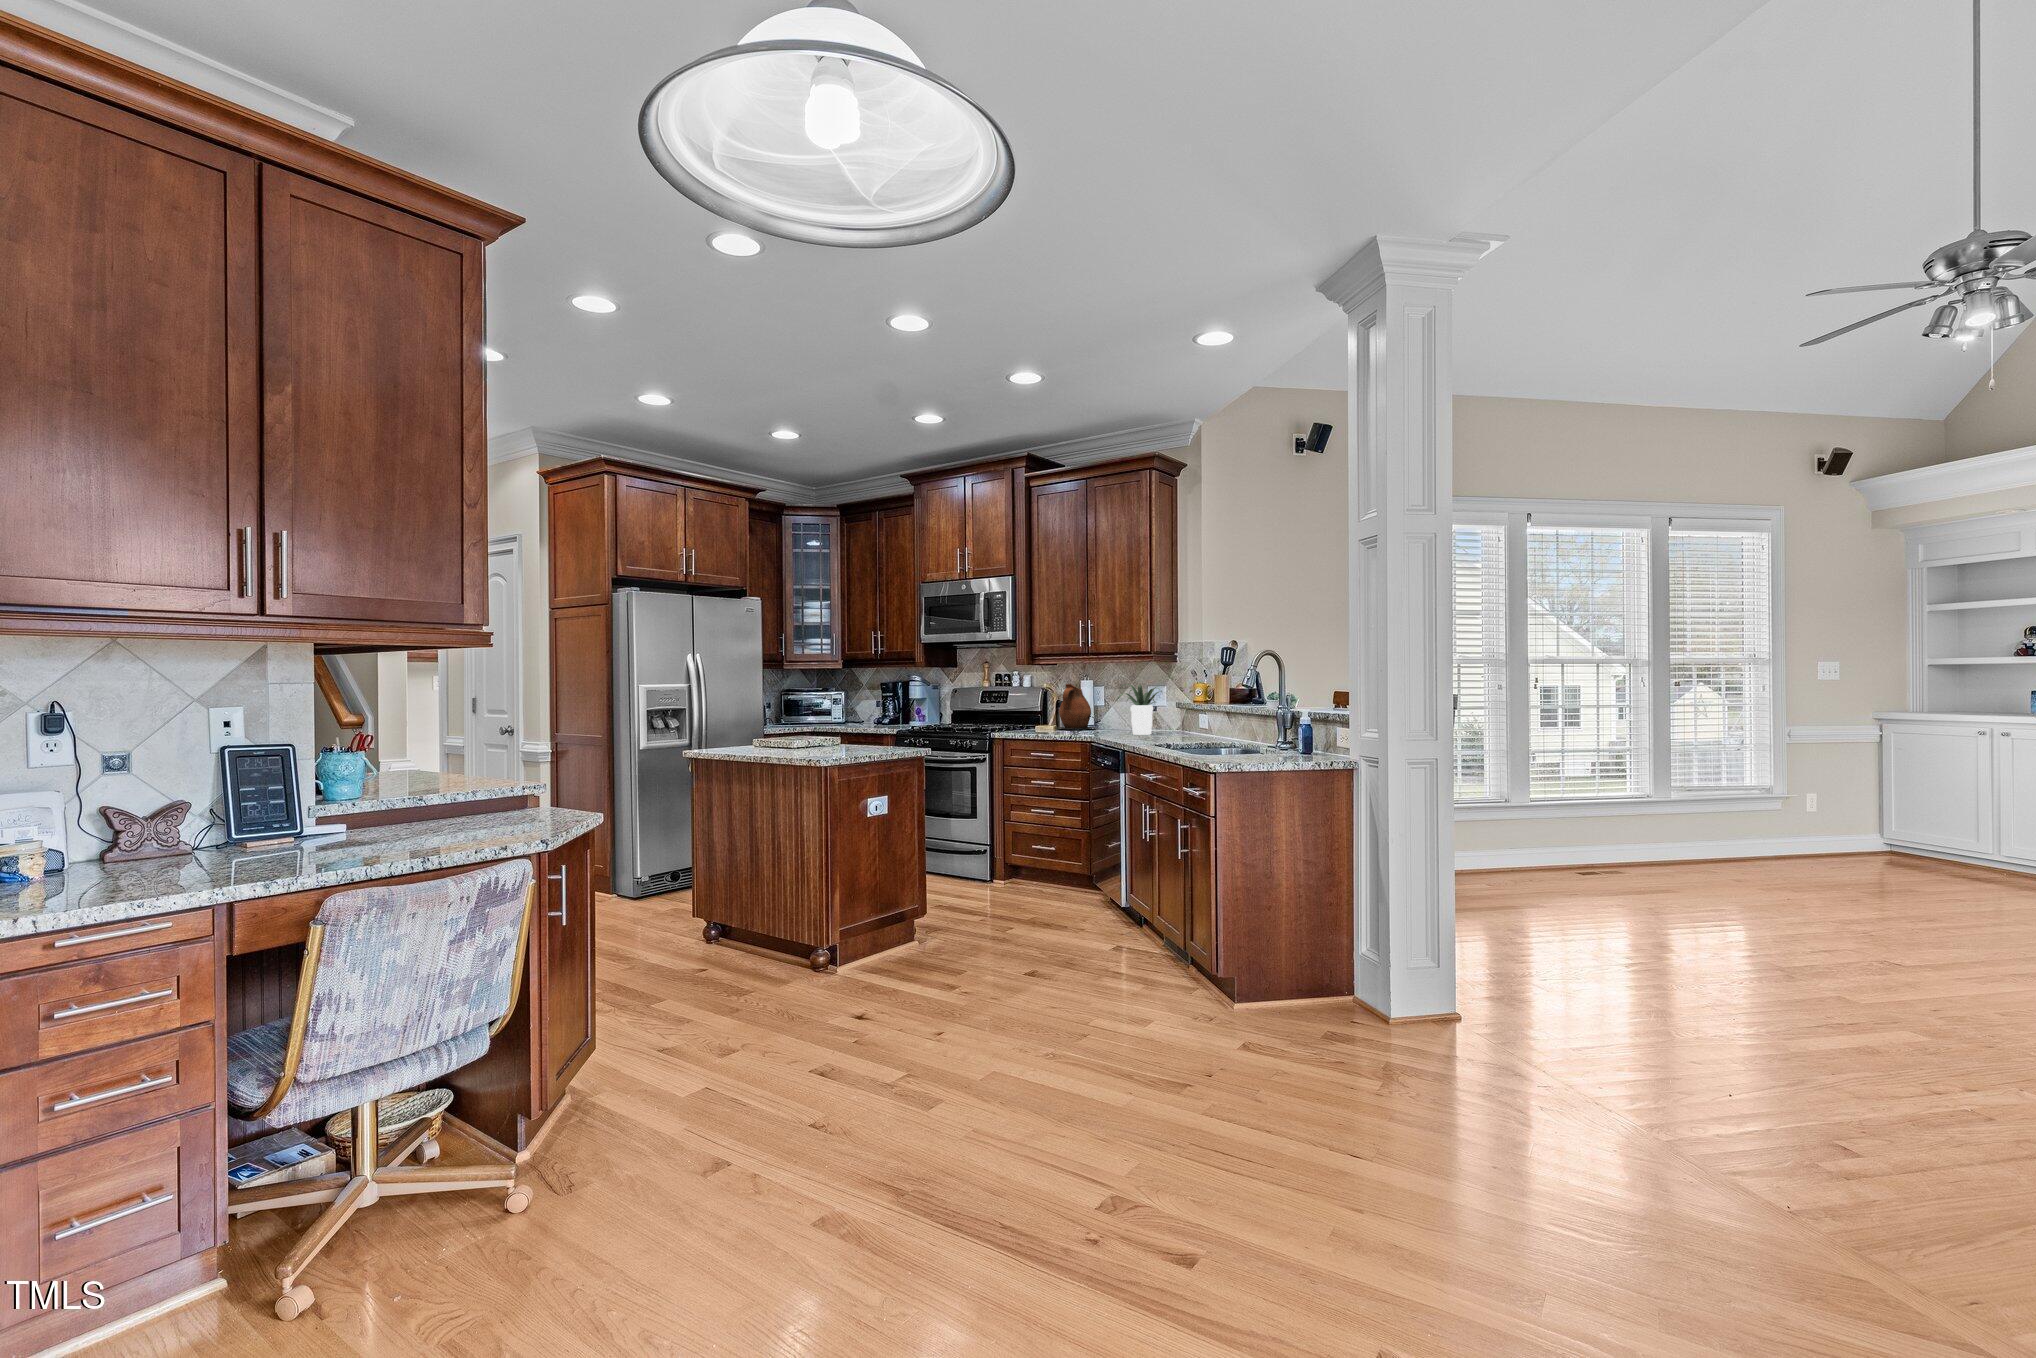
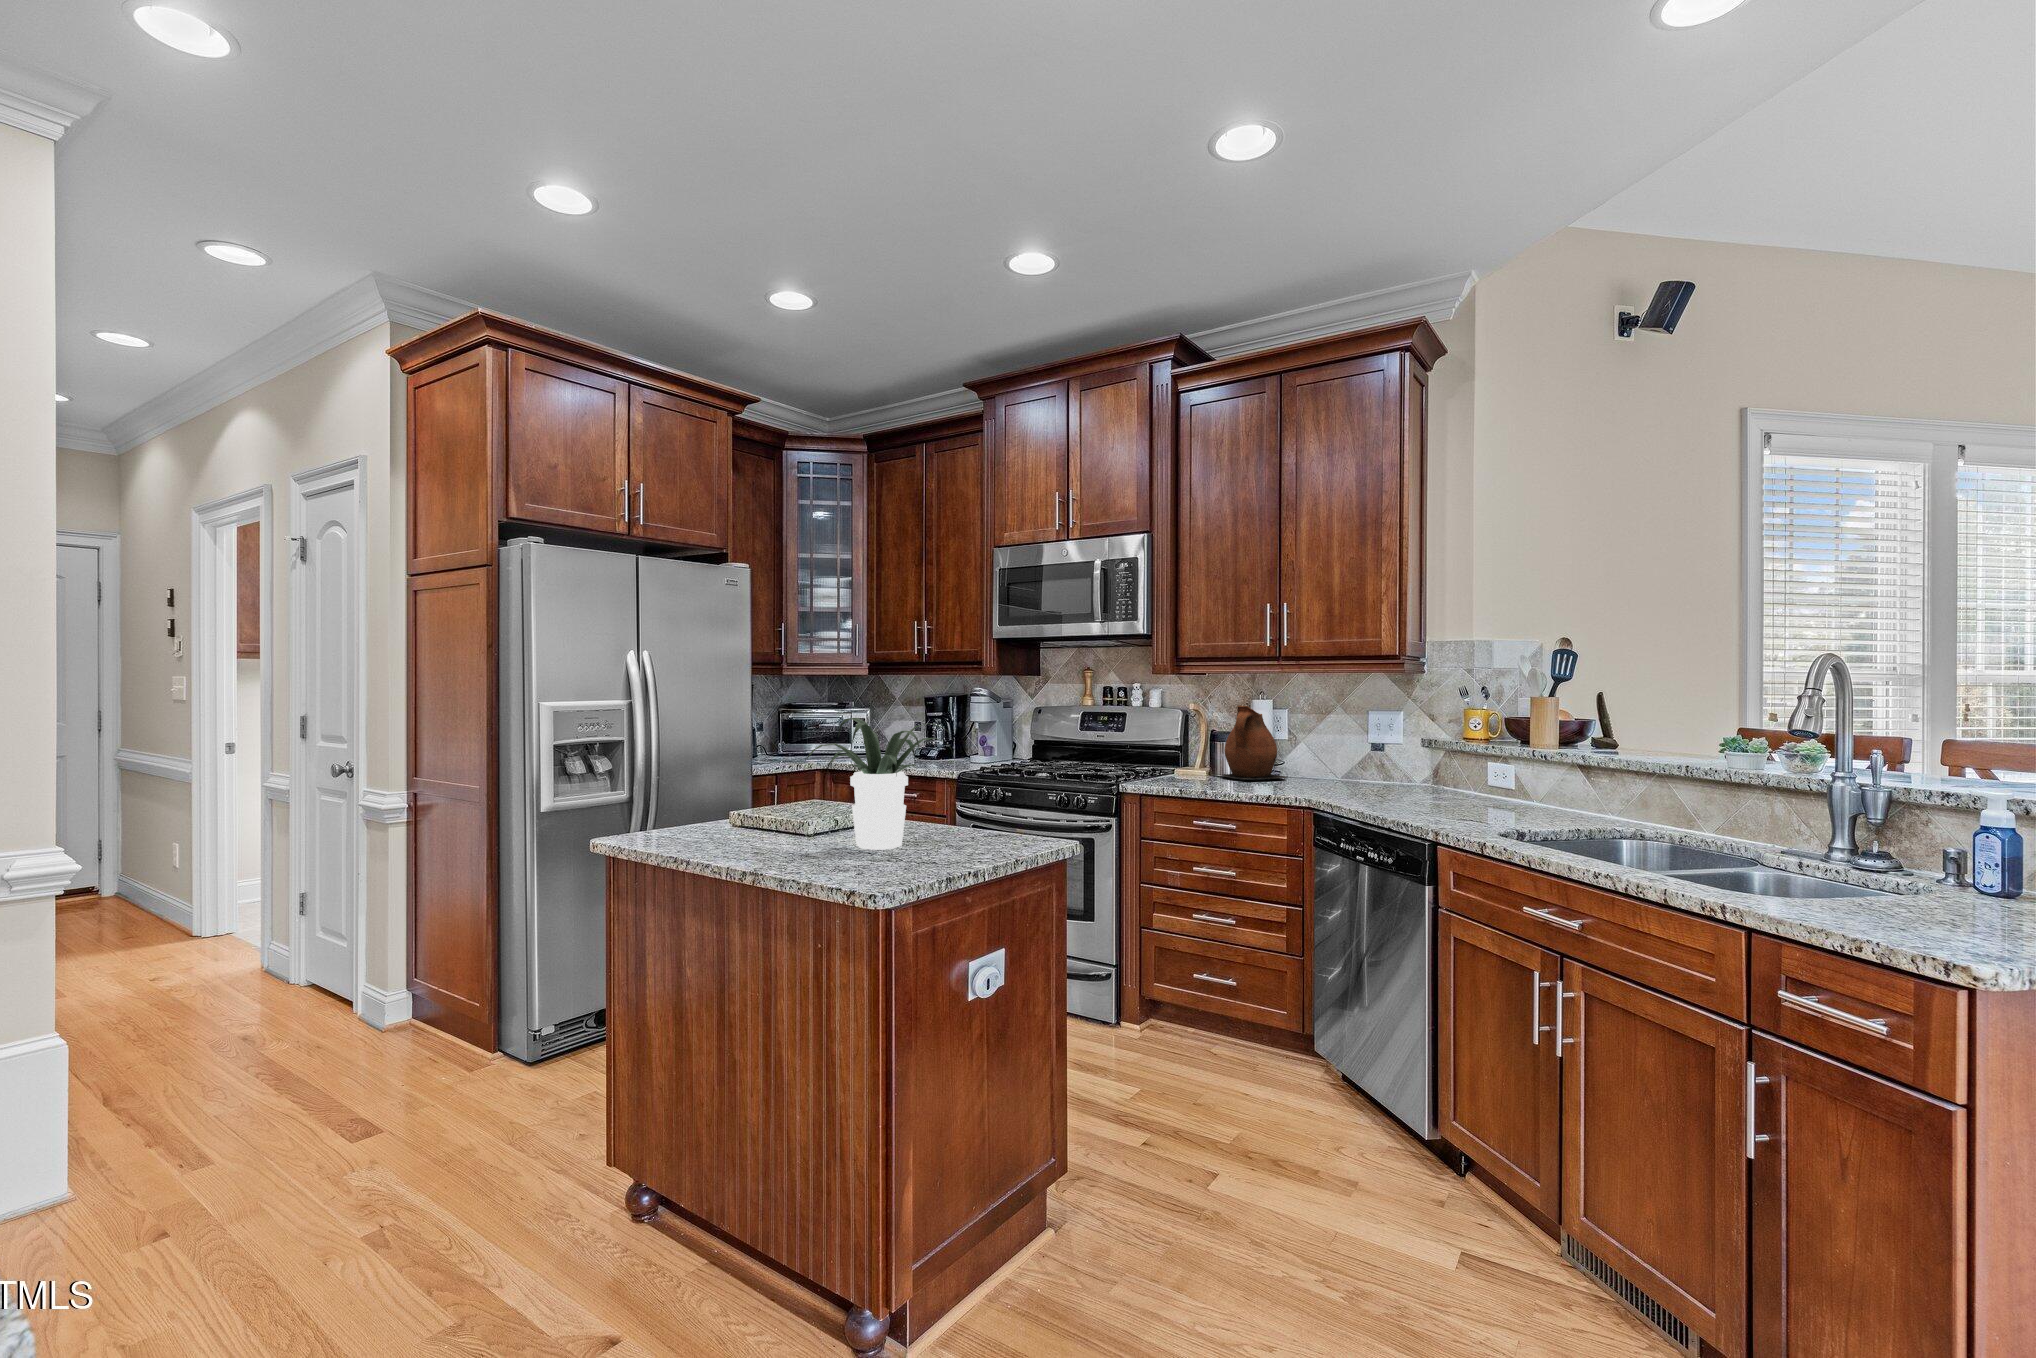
potted plant: present [1118,684,1162,735] -> present [807,718,935,850]

